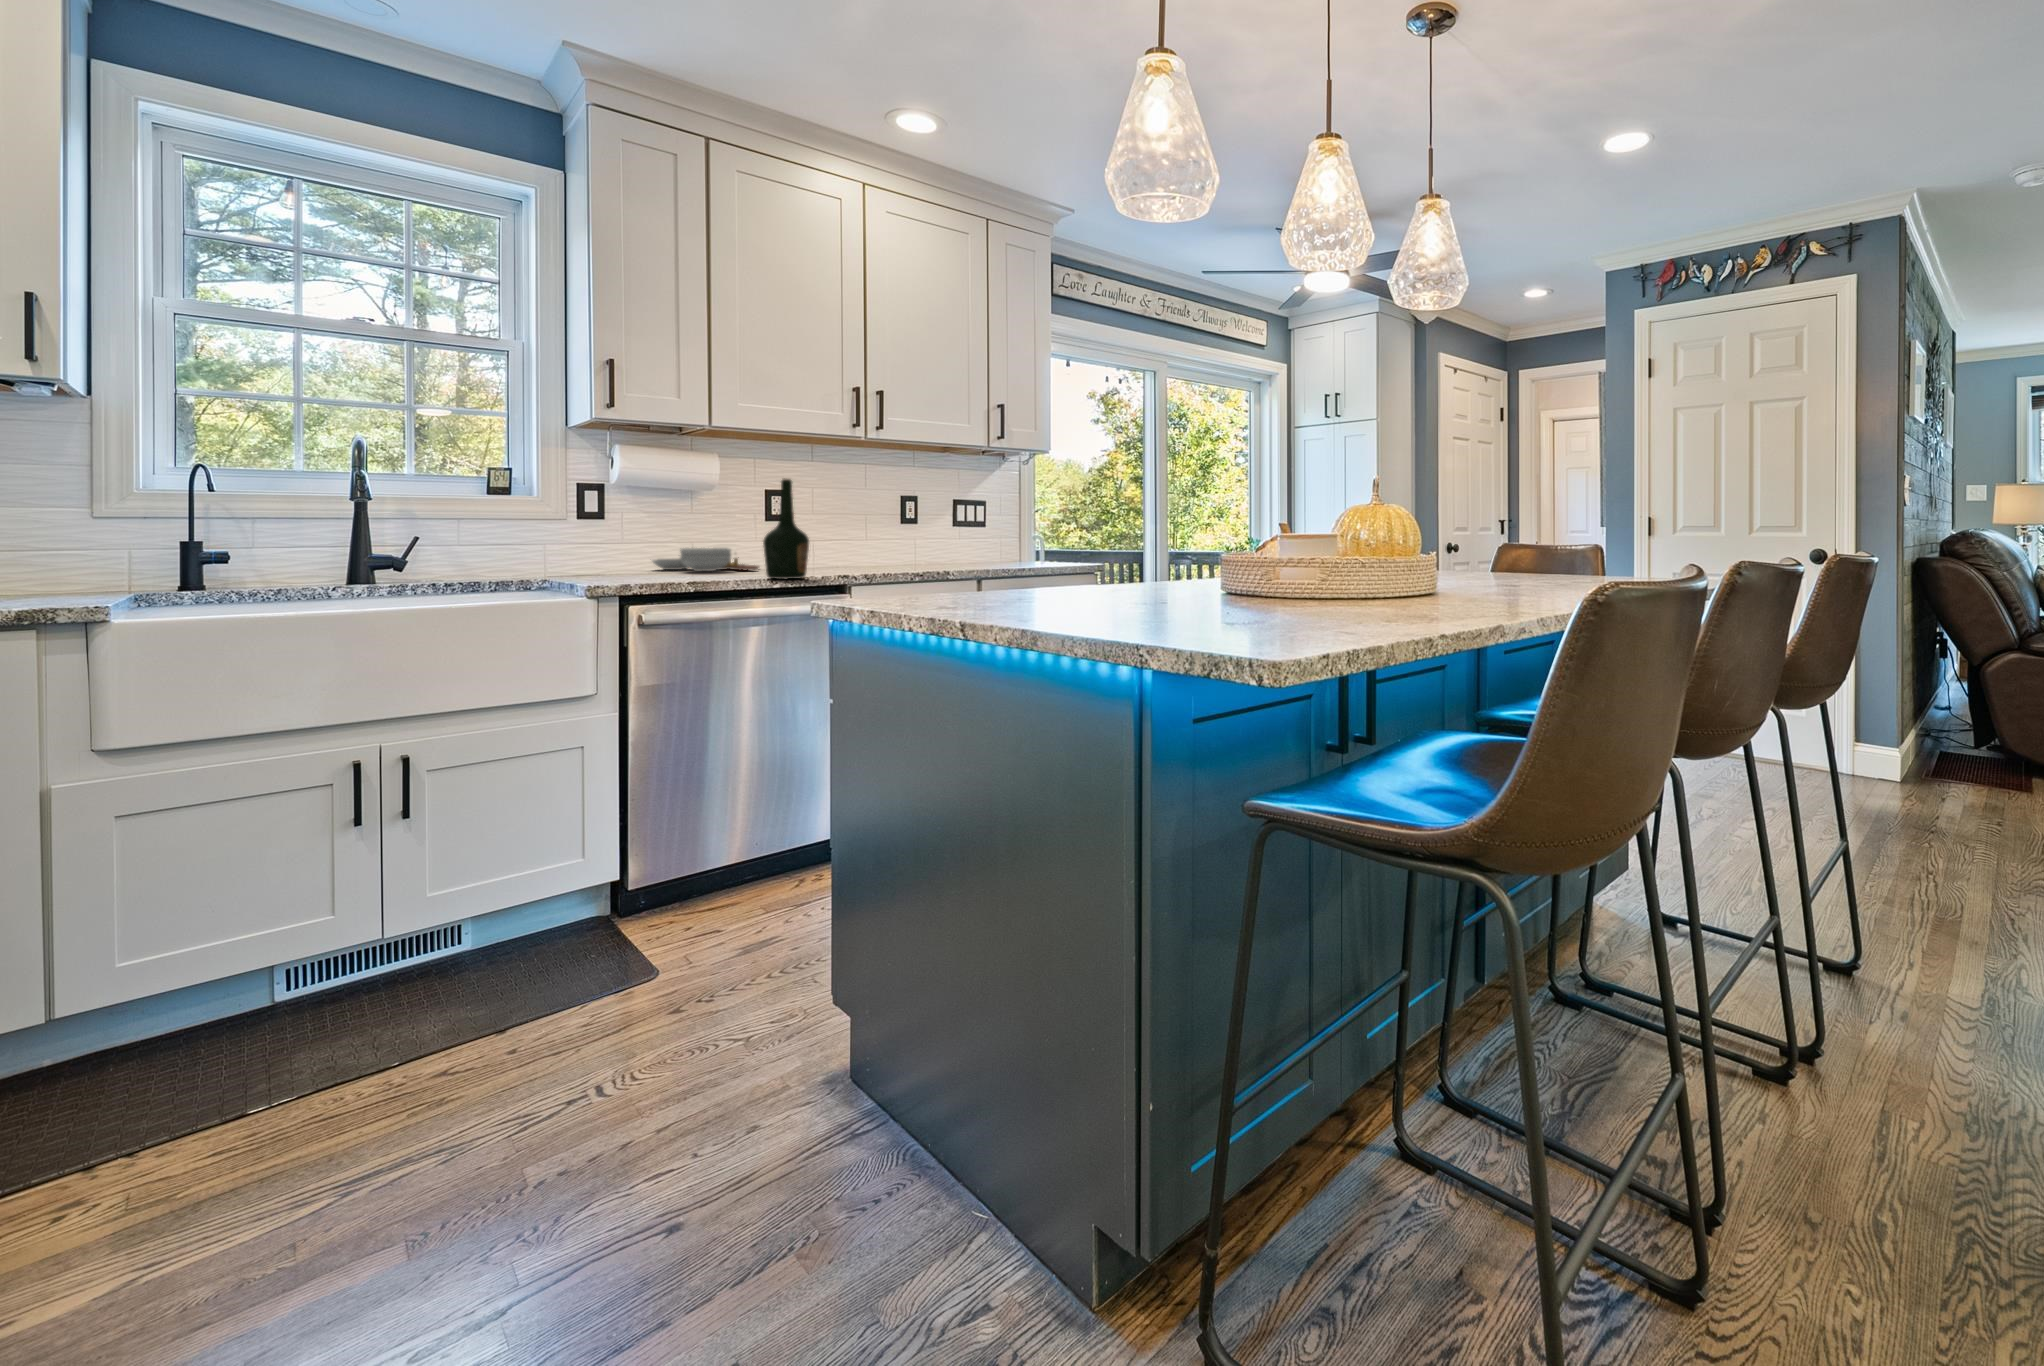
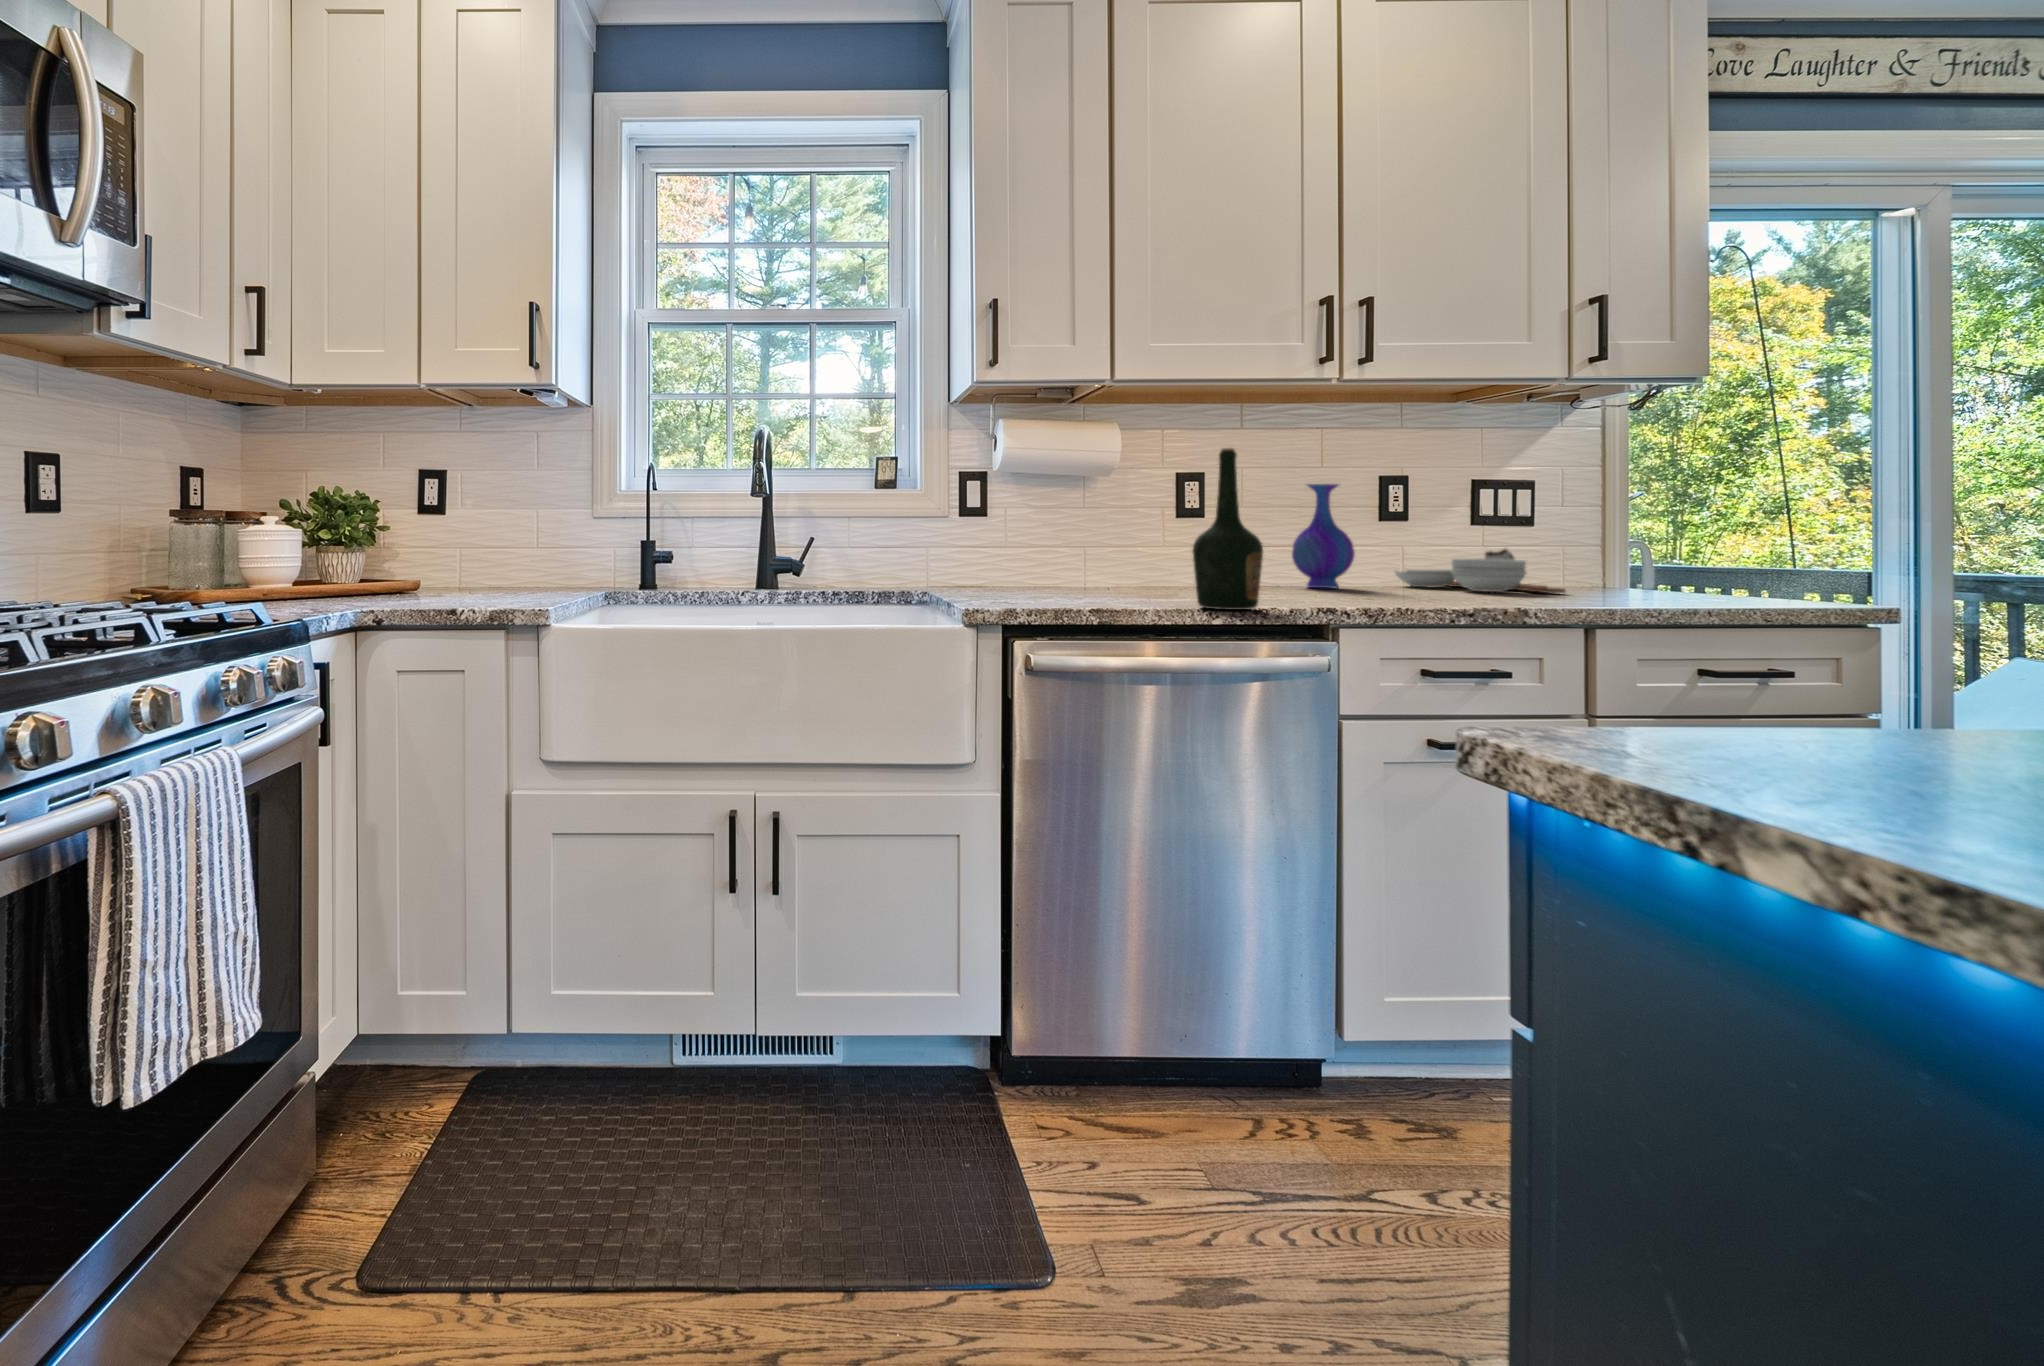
vase: none [841,500,880,566] -> present [1292,484,1355,588]
cutting board: present [653,548,759,571] -> present [1395,549,1565,593]

